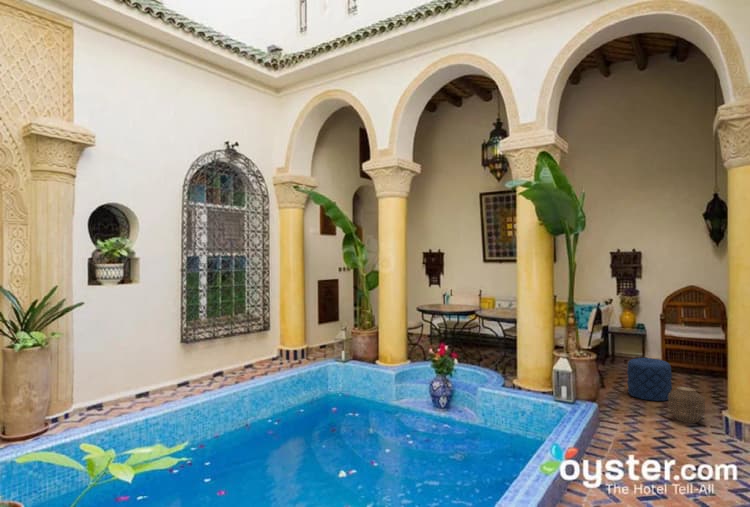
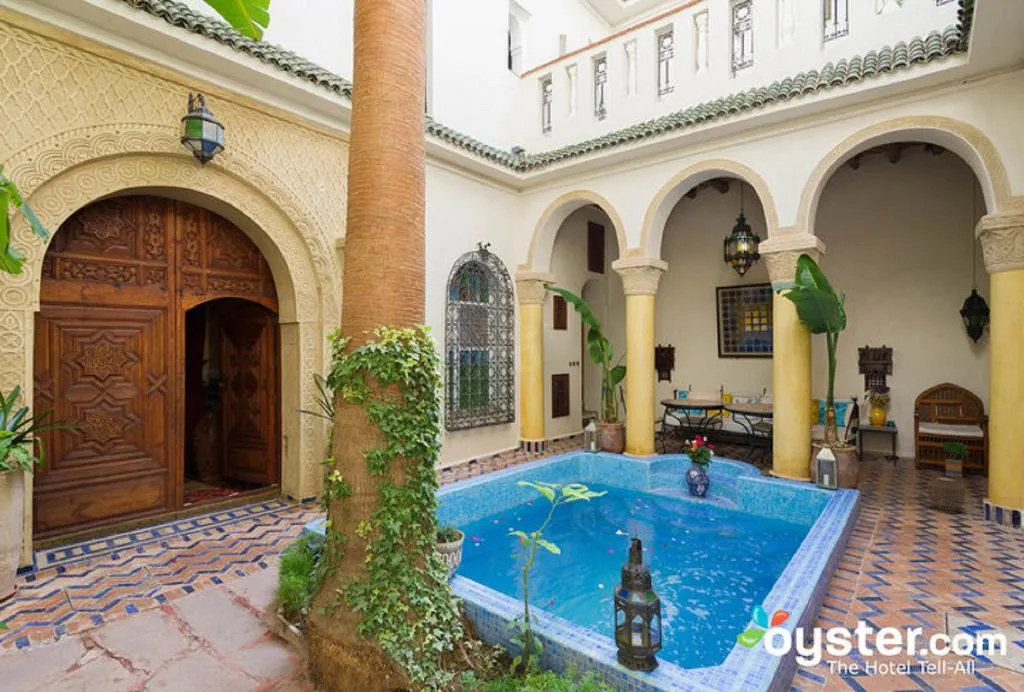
potted tree: none [684,344,713,381] -> present [941,442,968,478]
pouf: present [627,358,672,401] -> none [883,453,929,493]

